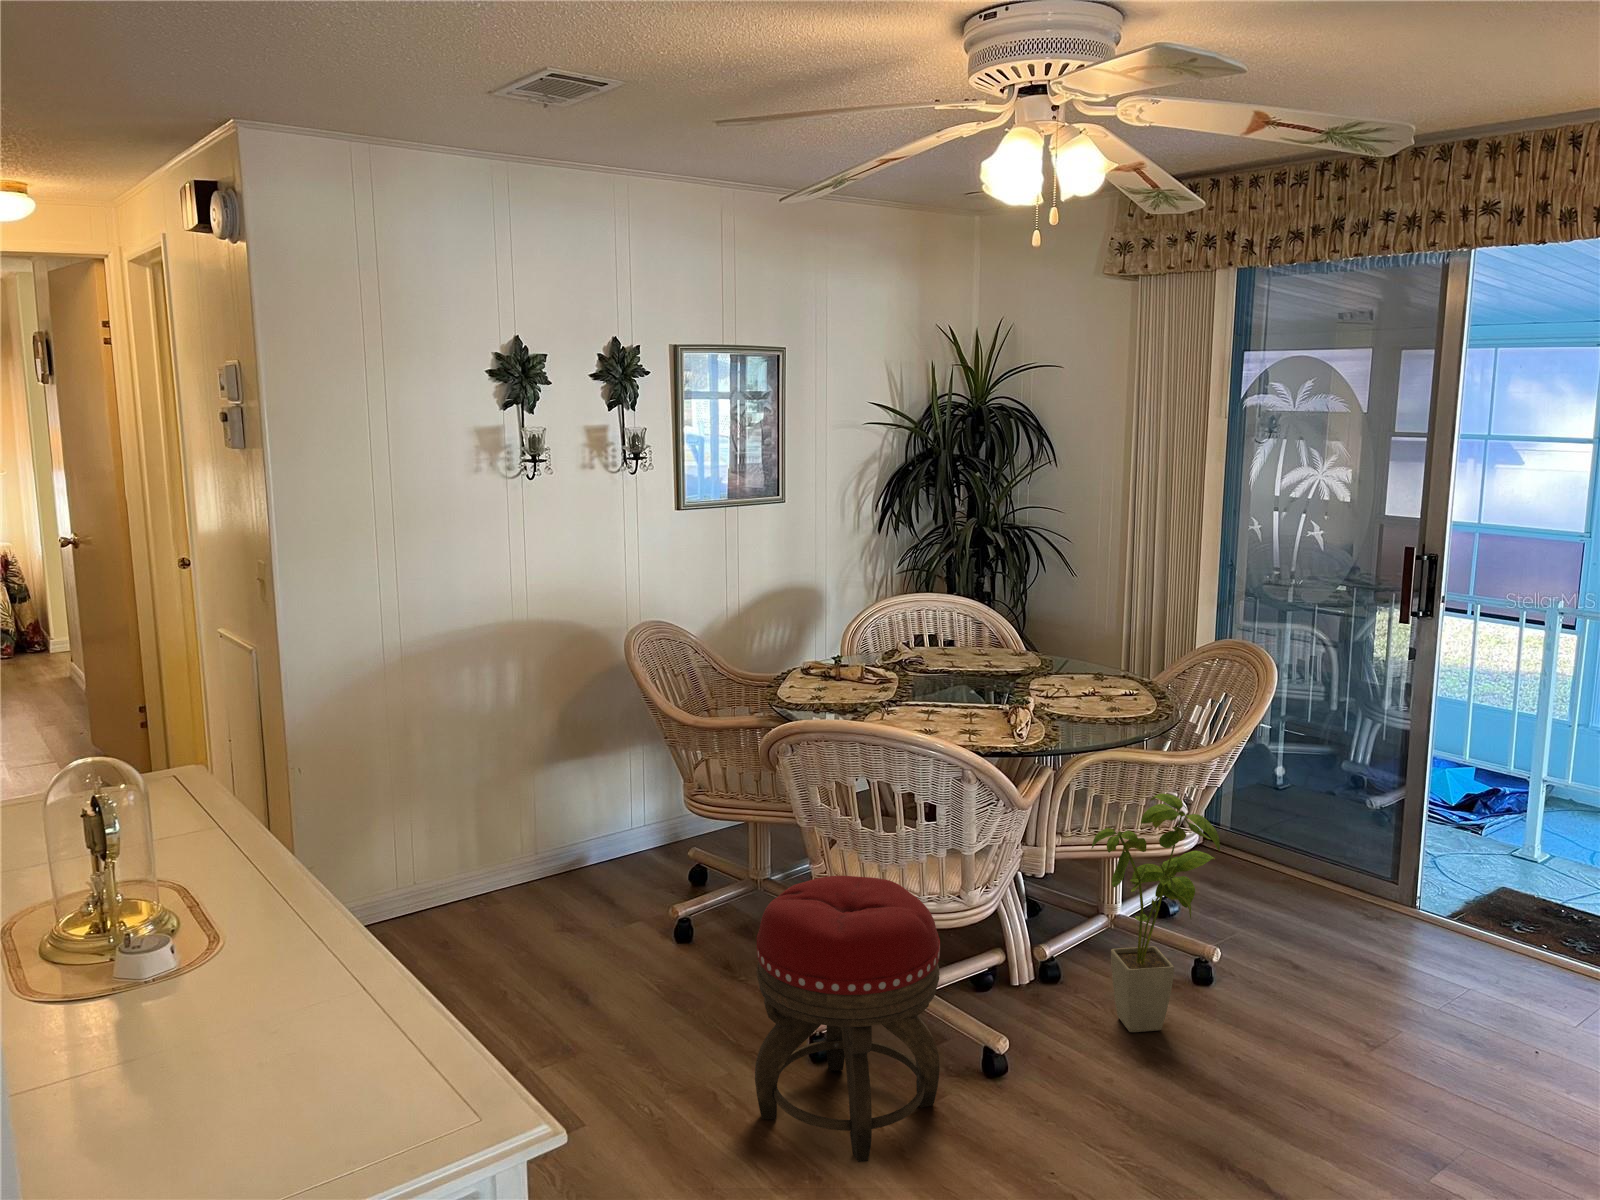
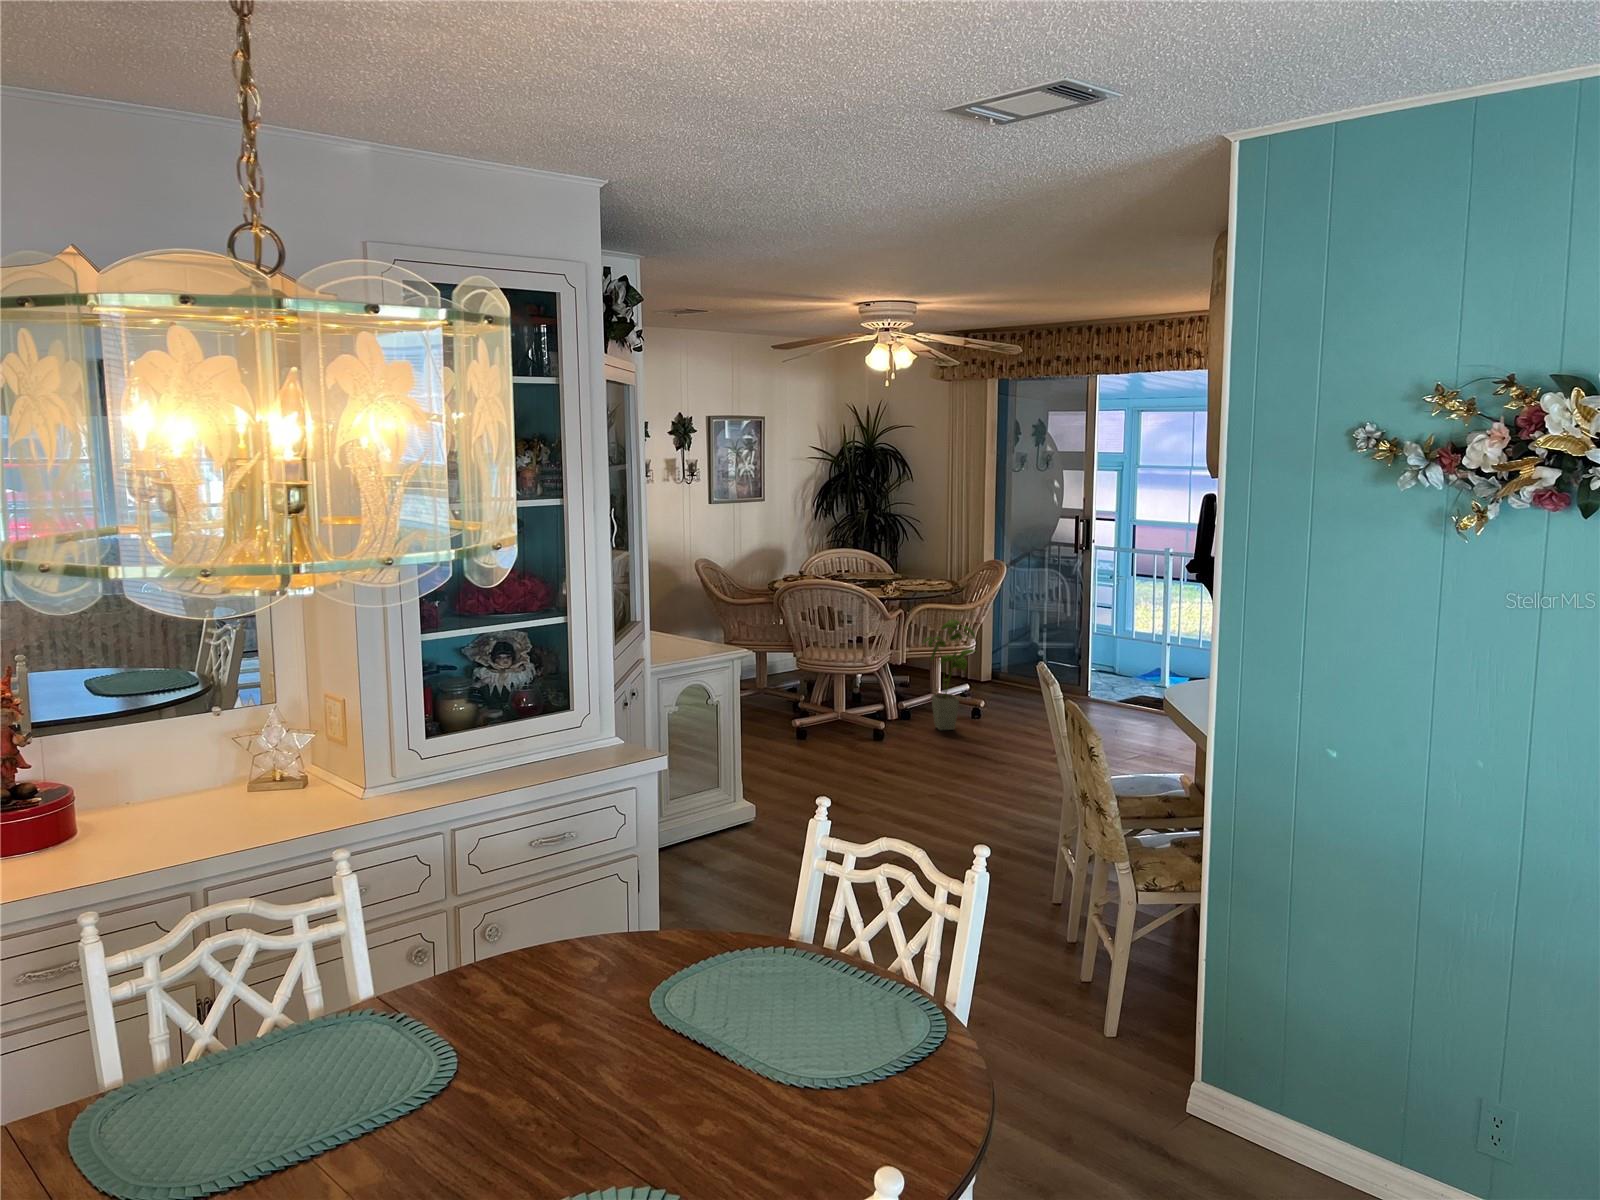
footstool: present [755,876,940,1162] -> none [775,651,854,760]

